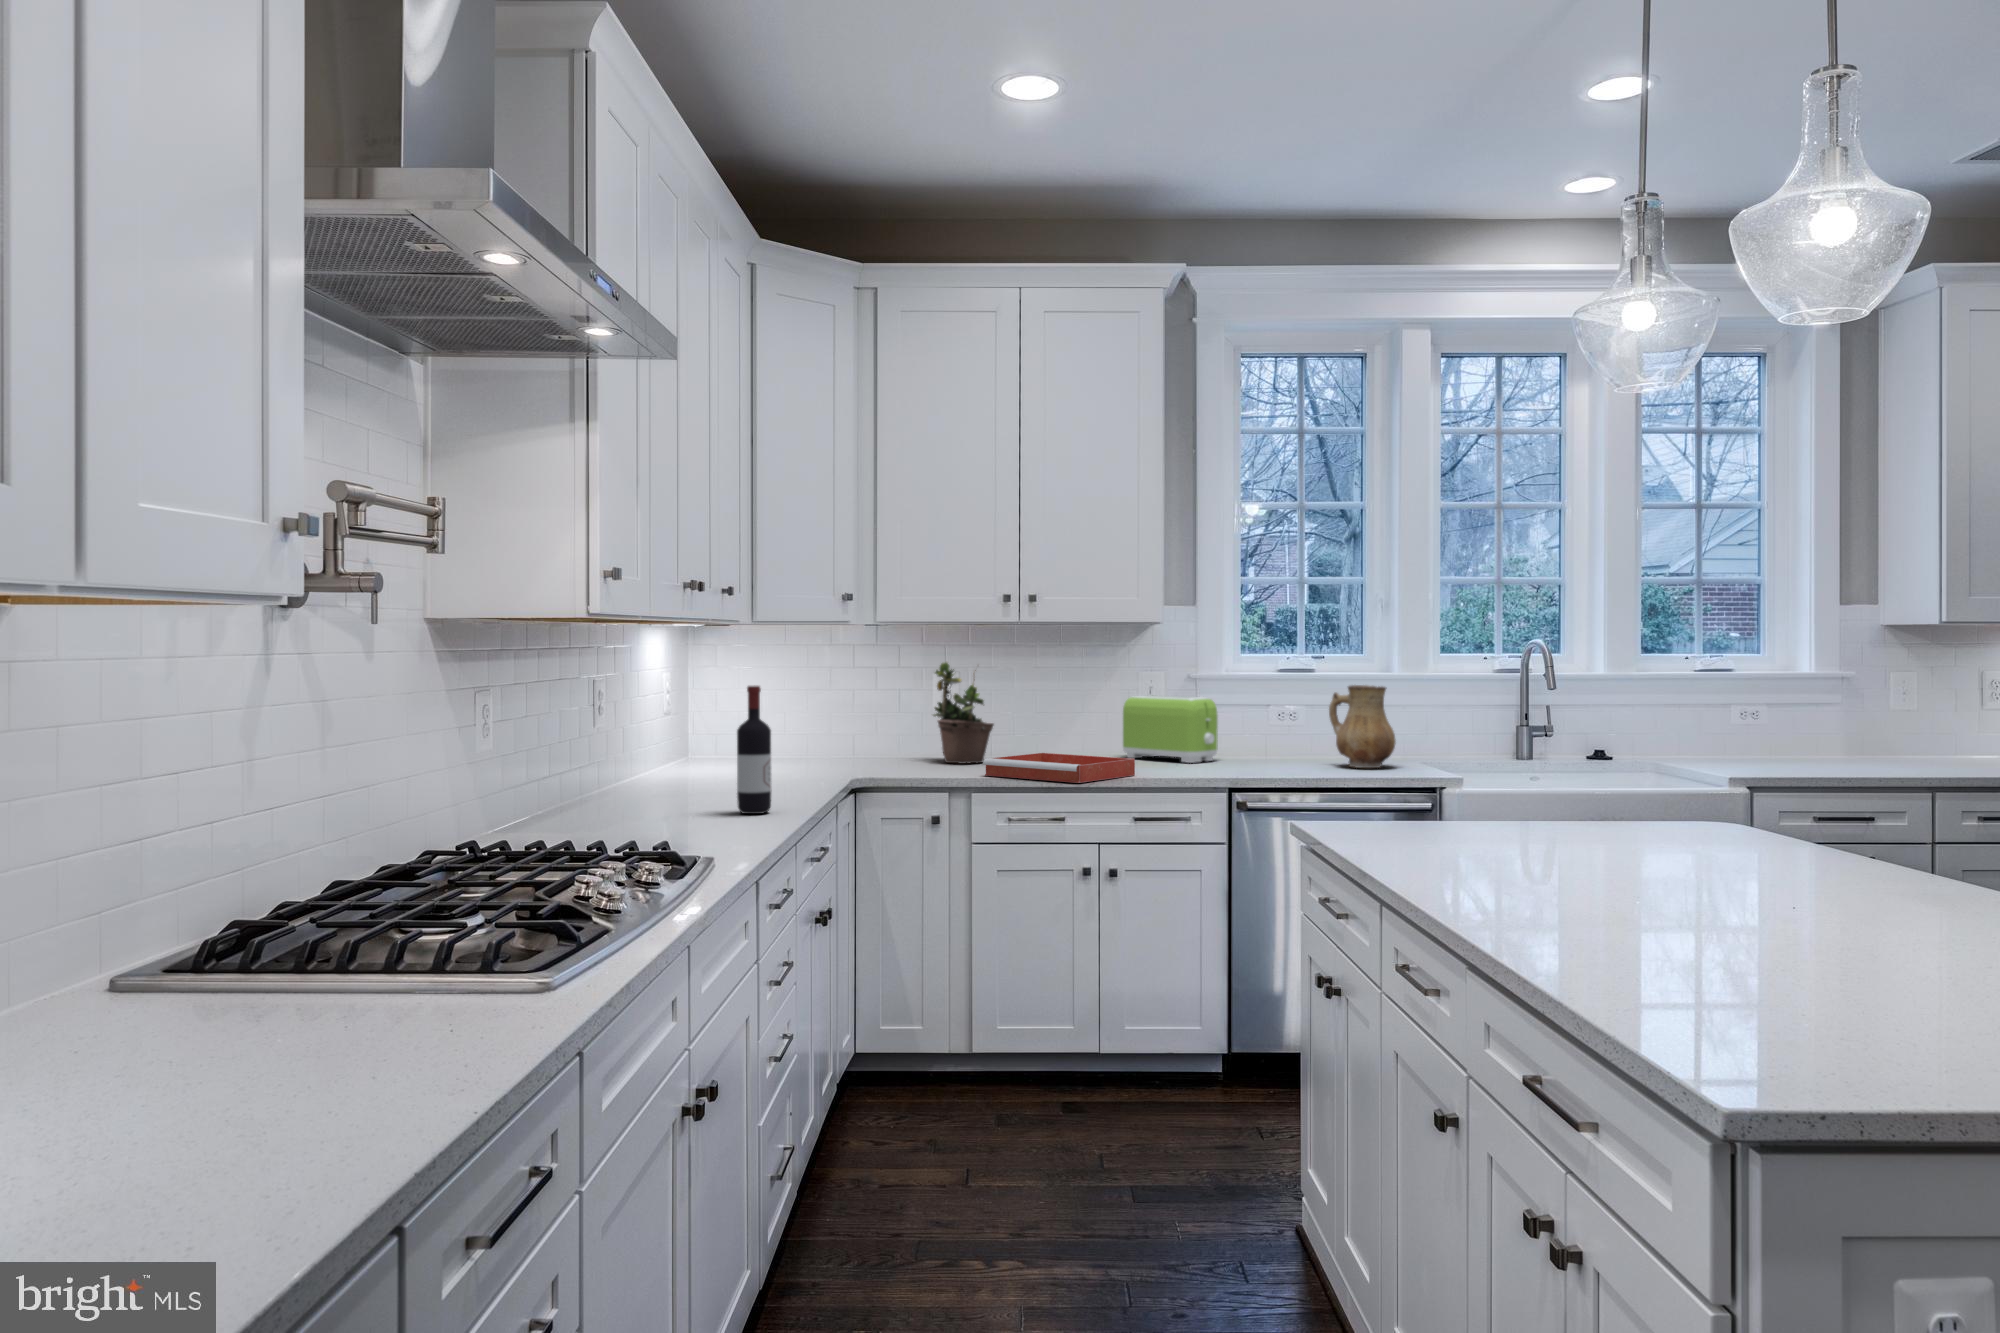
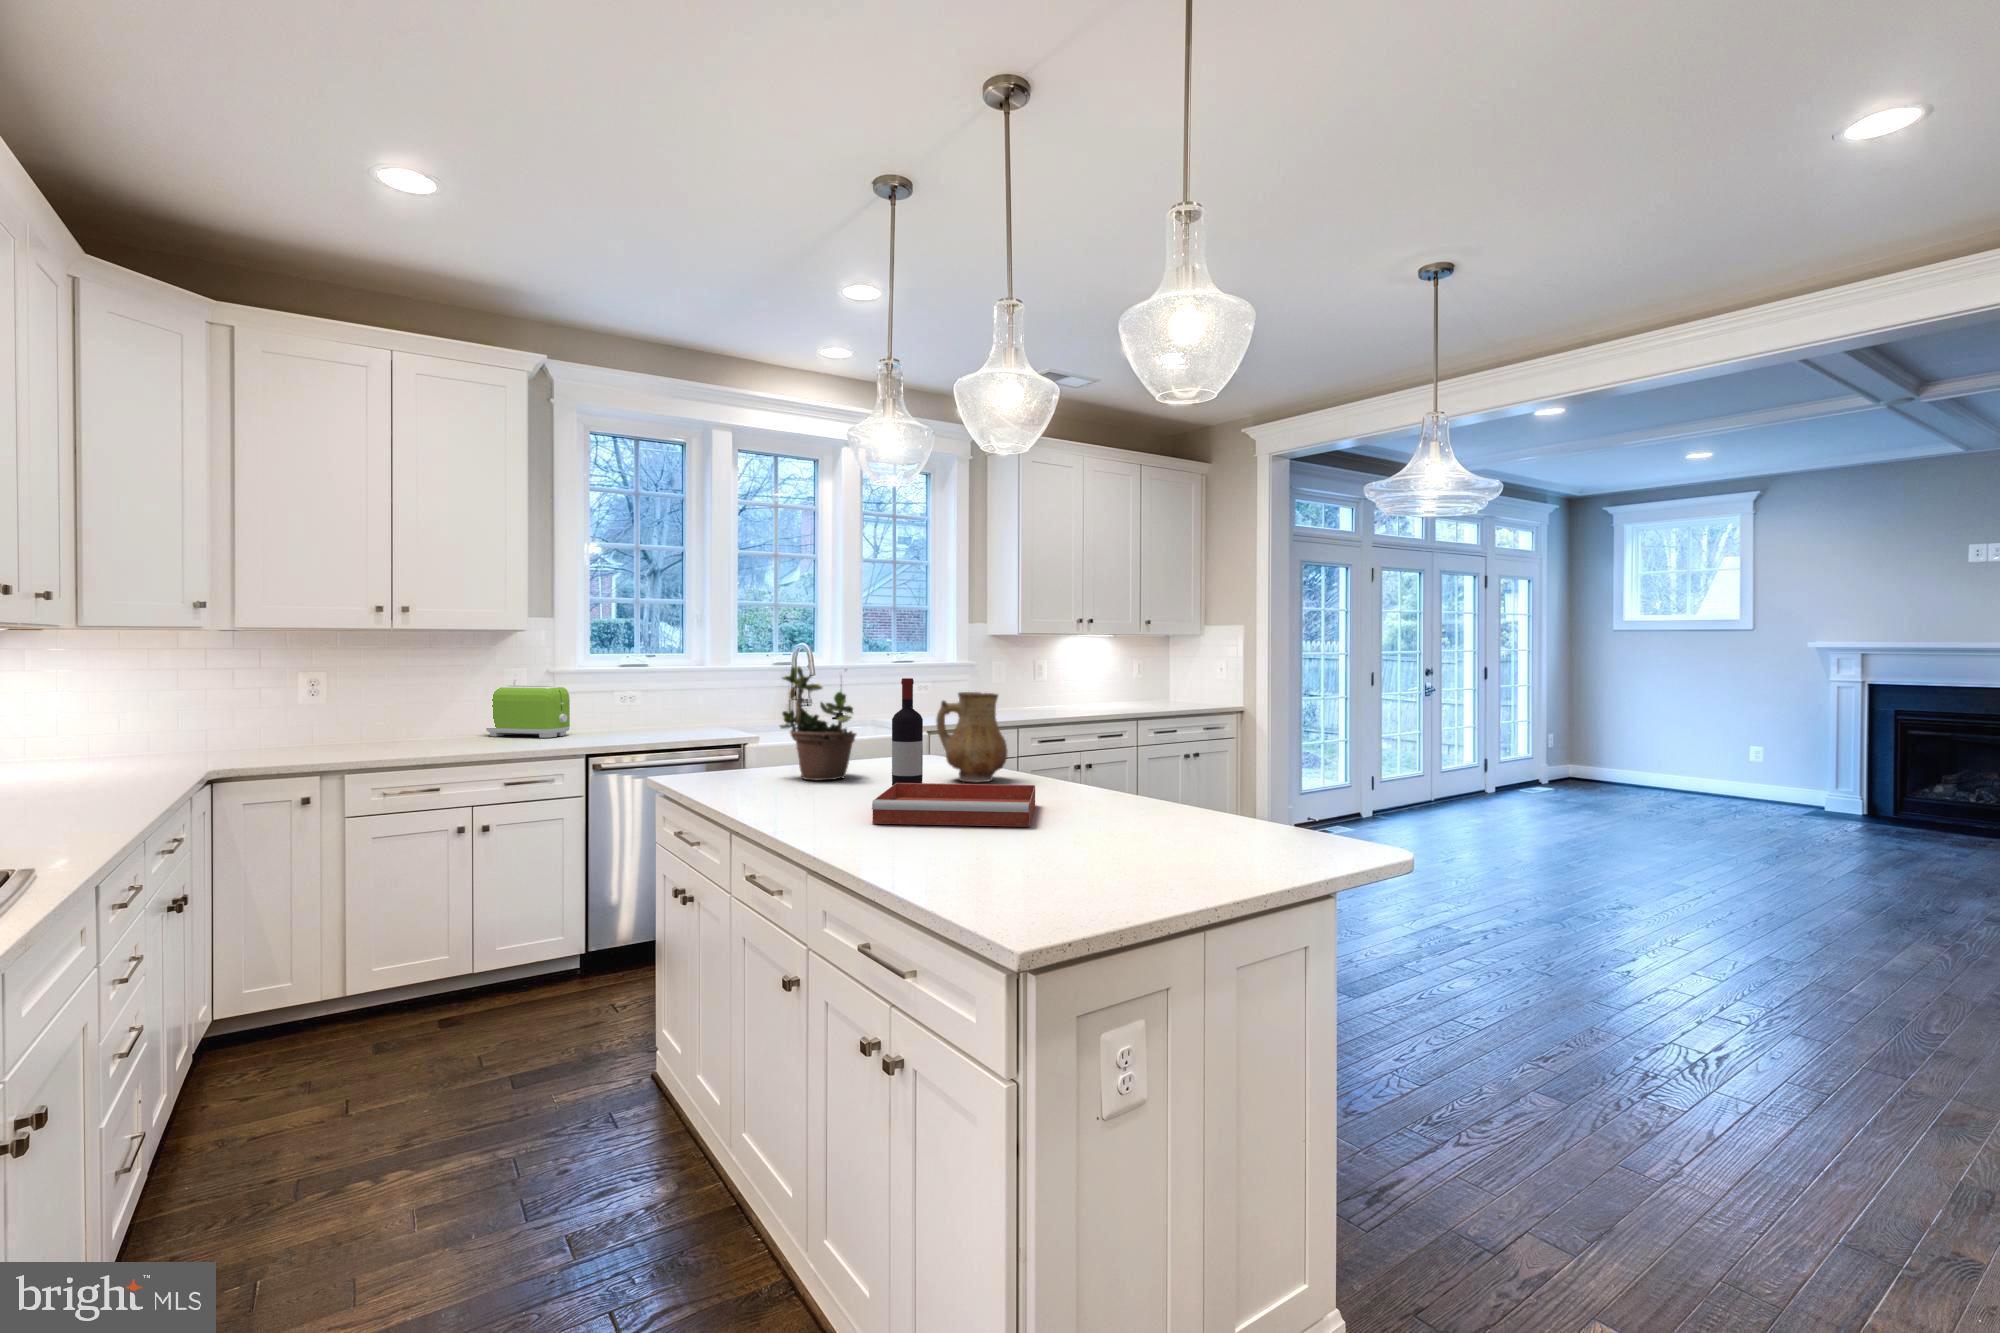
potted plant: present [933,662,994,764] -> present [780,666,856,780]
ceramic pitcher: present [1329,685,1396,768] -> present [936,692,1008,782]
wine bottle: present [737,686,771,814] -> present [892,678,923,785]
tray: present [983,753,1135,783] -> present [872,783,1035,827]

